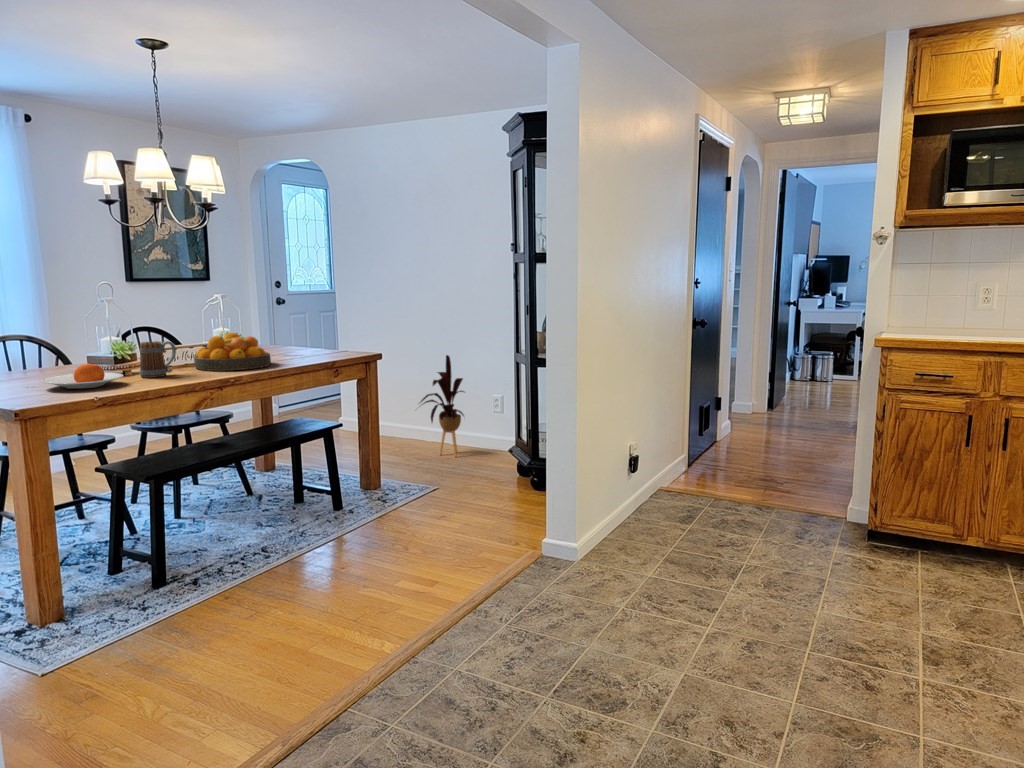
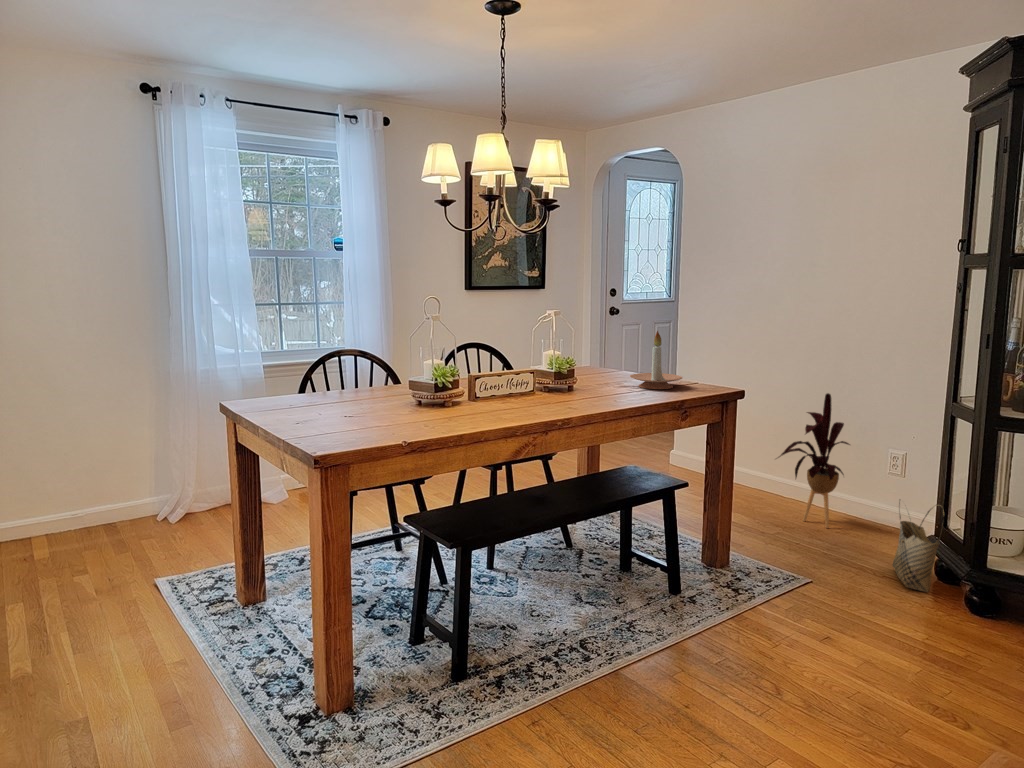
candle holder: none [290,309,333,356] -> present [630,331,683,389]
fruit bowl: present [194,333,271,371] -> none [520,359,608,408]
mug: present [140,341,176,378] -> none [459,369,500,413]
plate: present [42,364,123,389] -> none [357,395,440,425]
woven basket: none [492,422,518,483] -> present [892,502,944,592]

